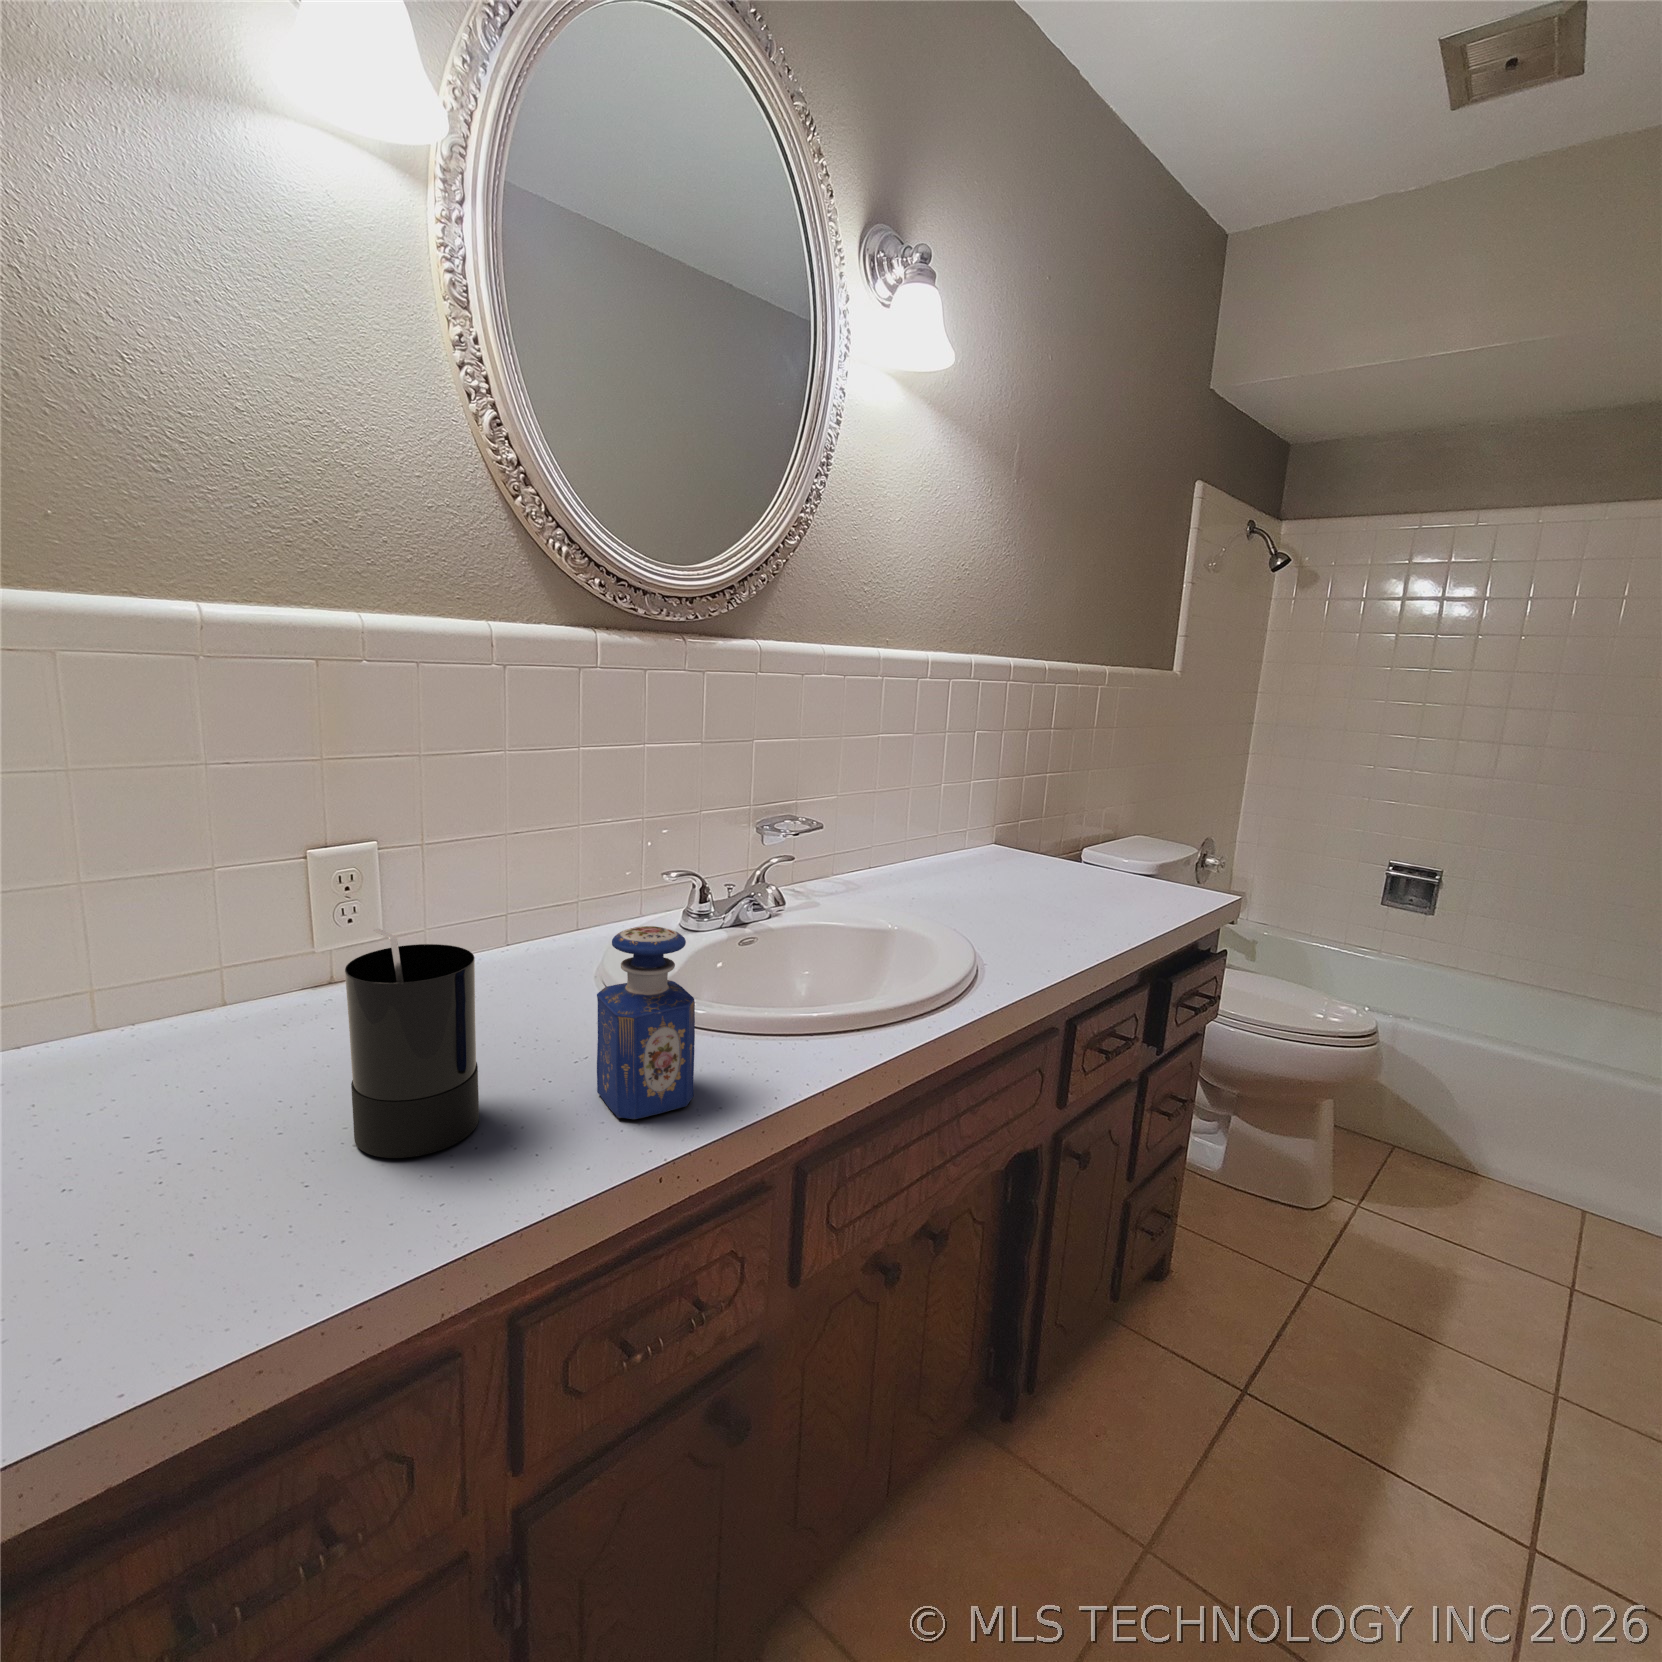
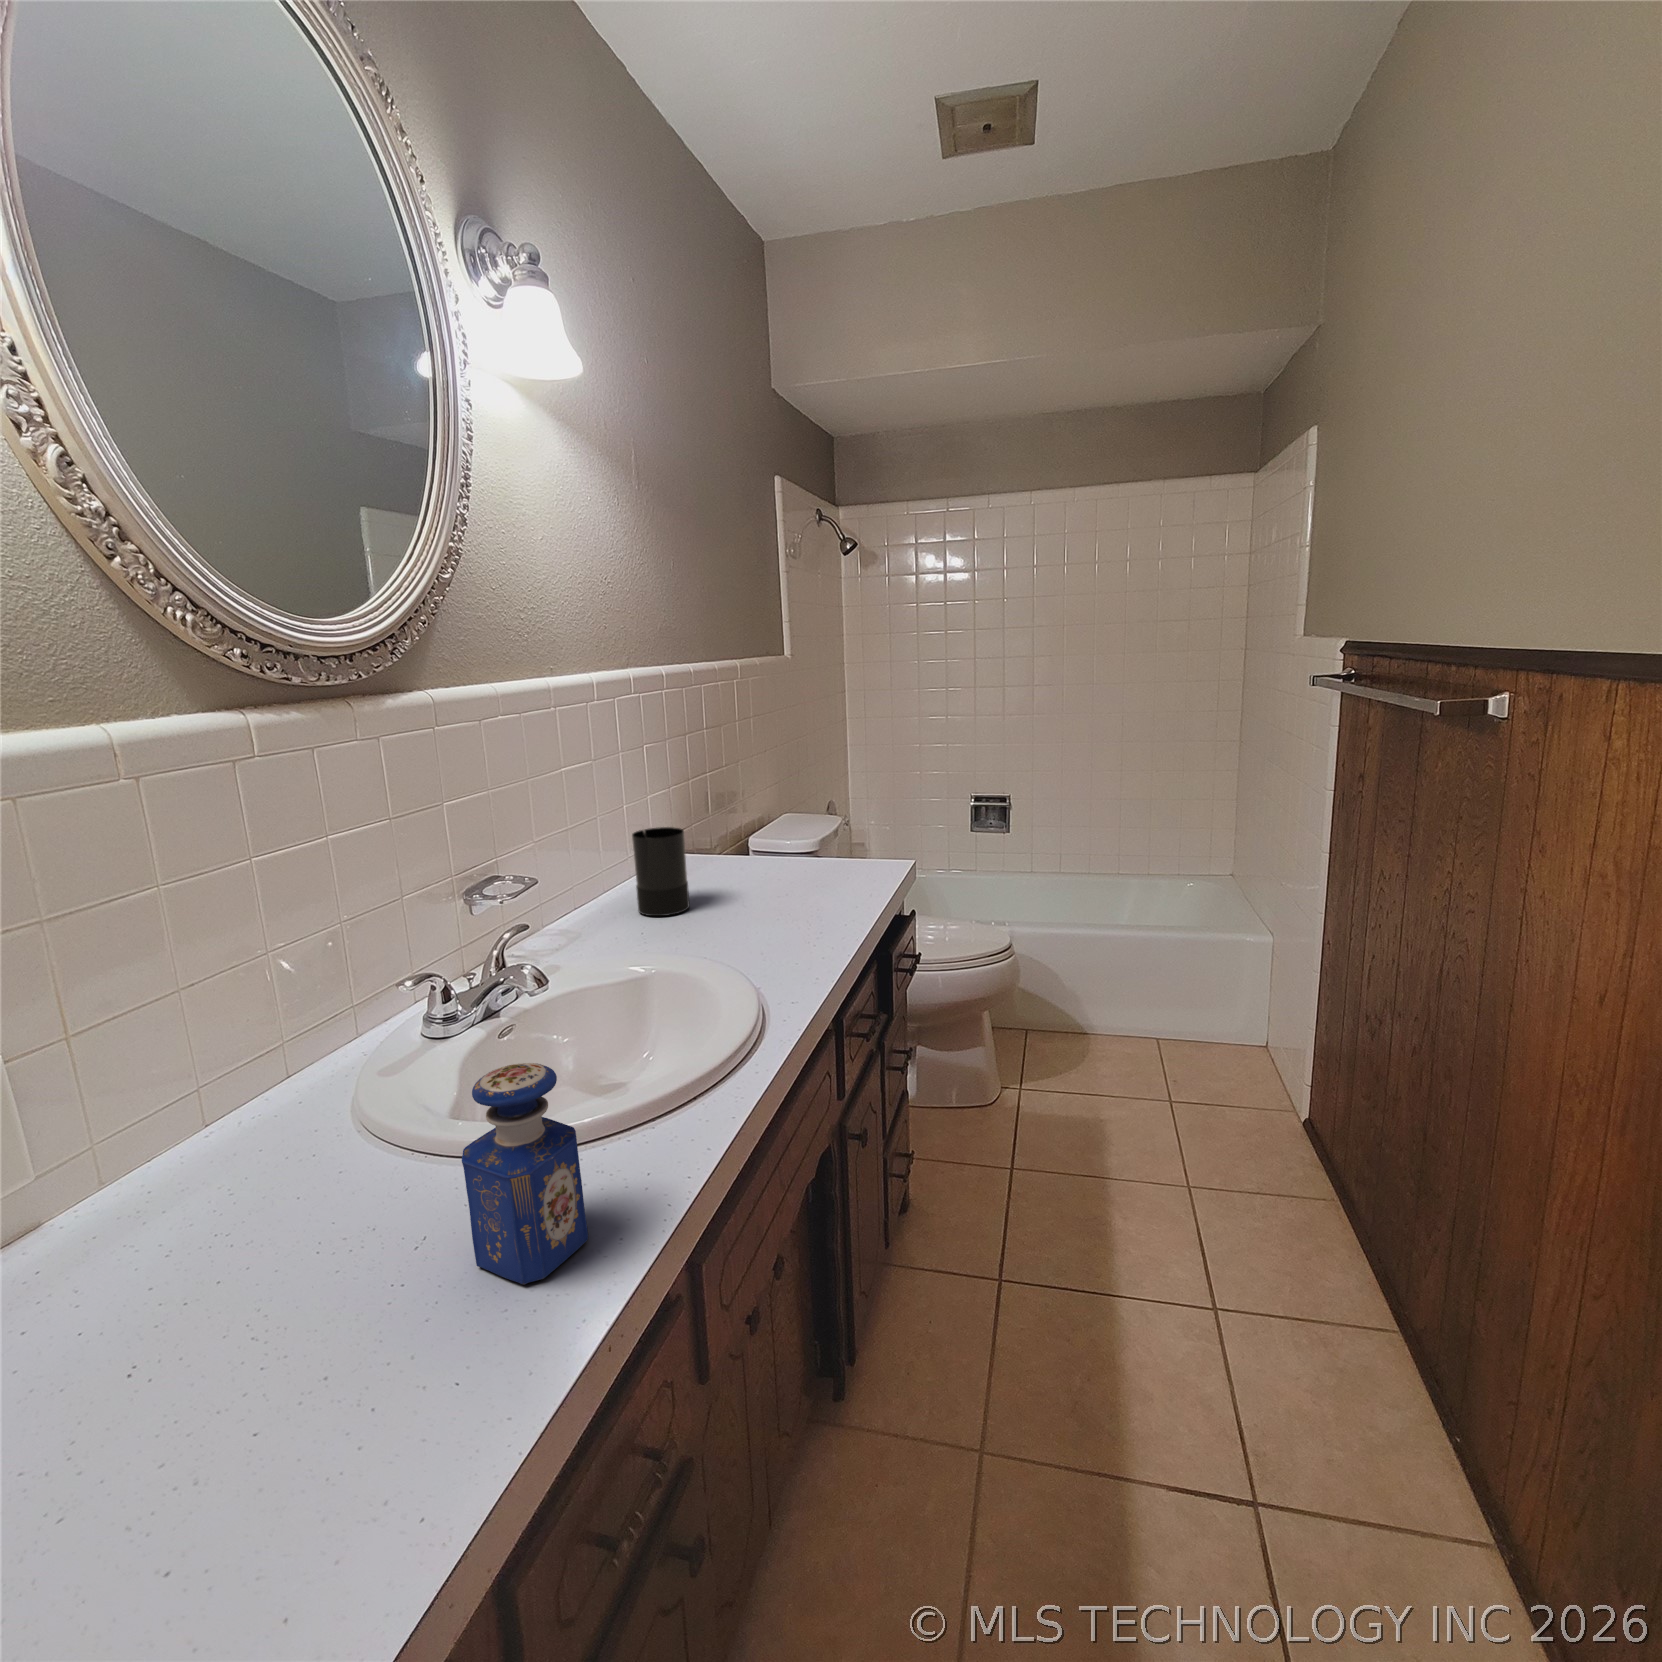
candle: present [345,929,479,1158] -> present [632,826,689,916]

